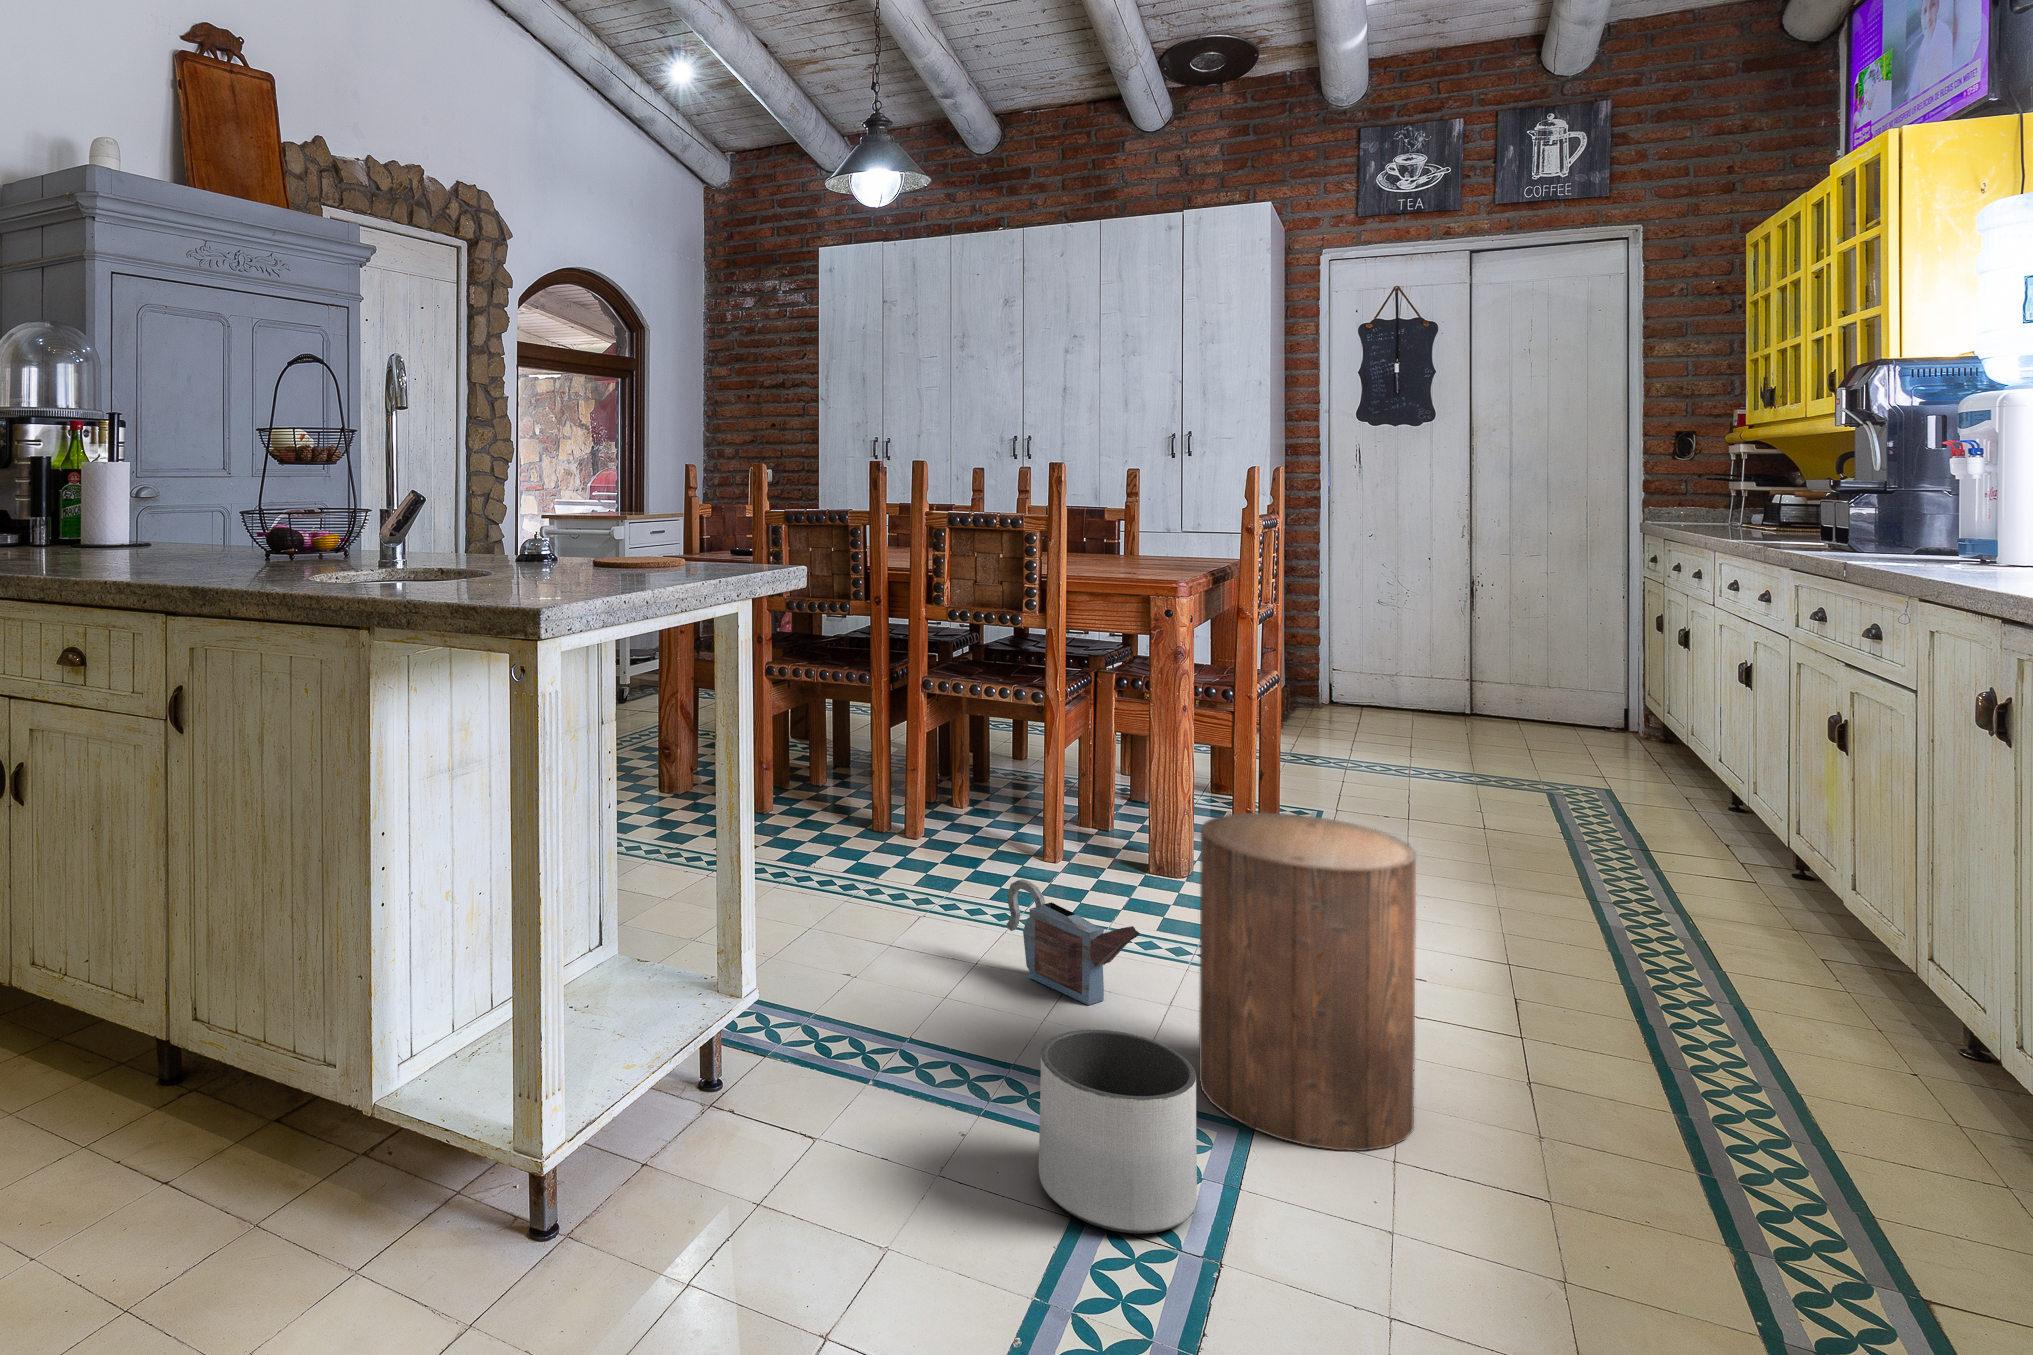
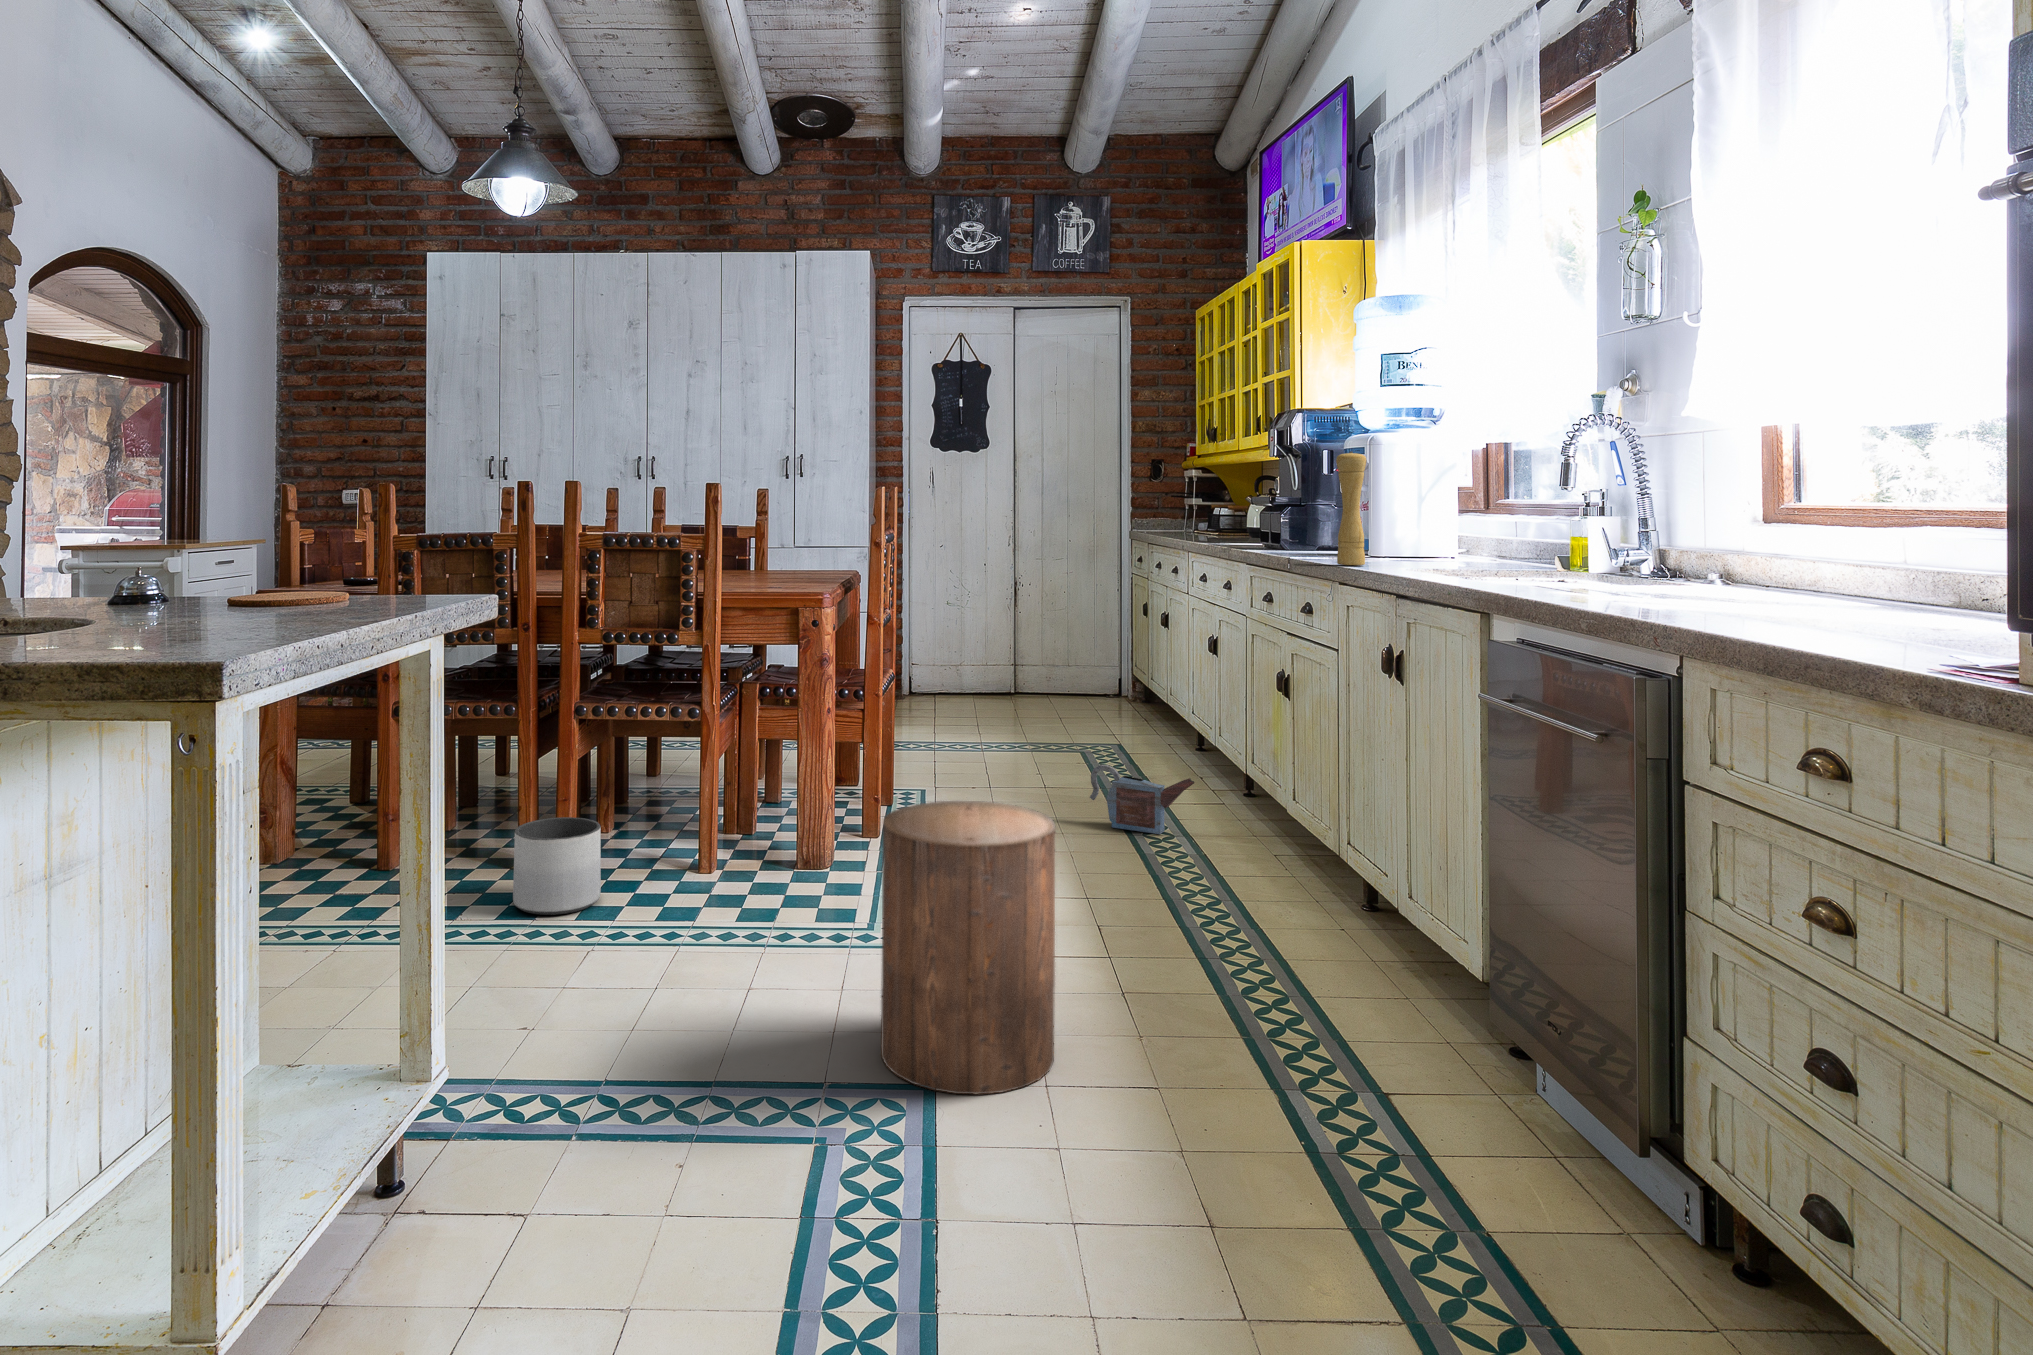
pepper mill: none [1908,413,1962,568] -> present [1336,451,1366,565]
watering can: present [1006,879,1140,1005] -> present [1090,765,1194,834]
planter: present [1039,1030,1197,1234] -> present [513,817,601,915]

